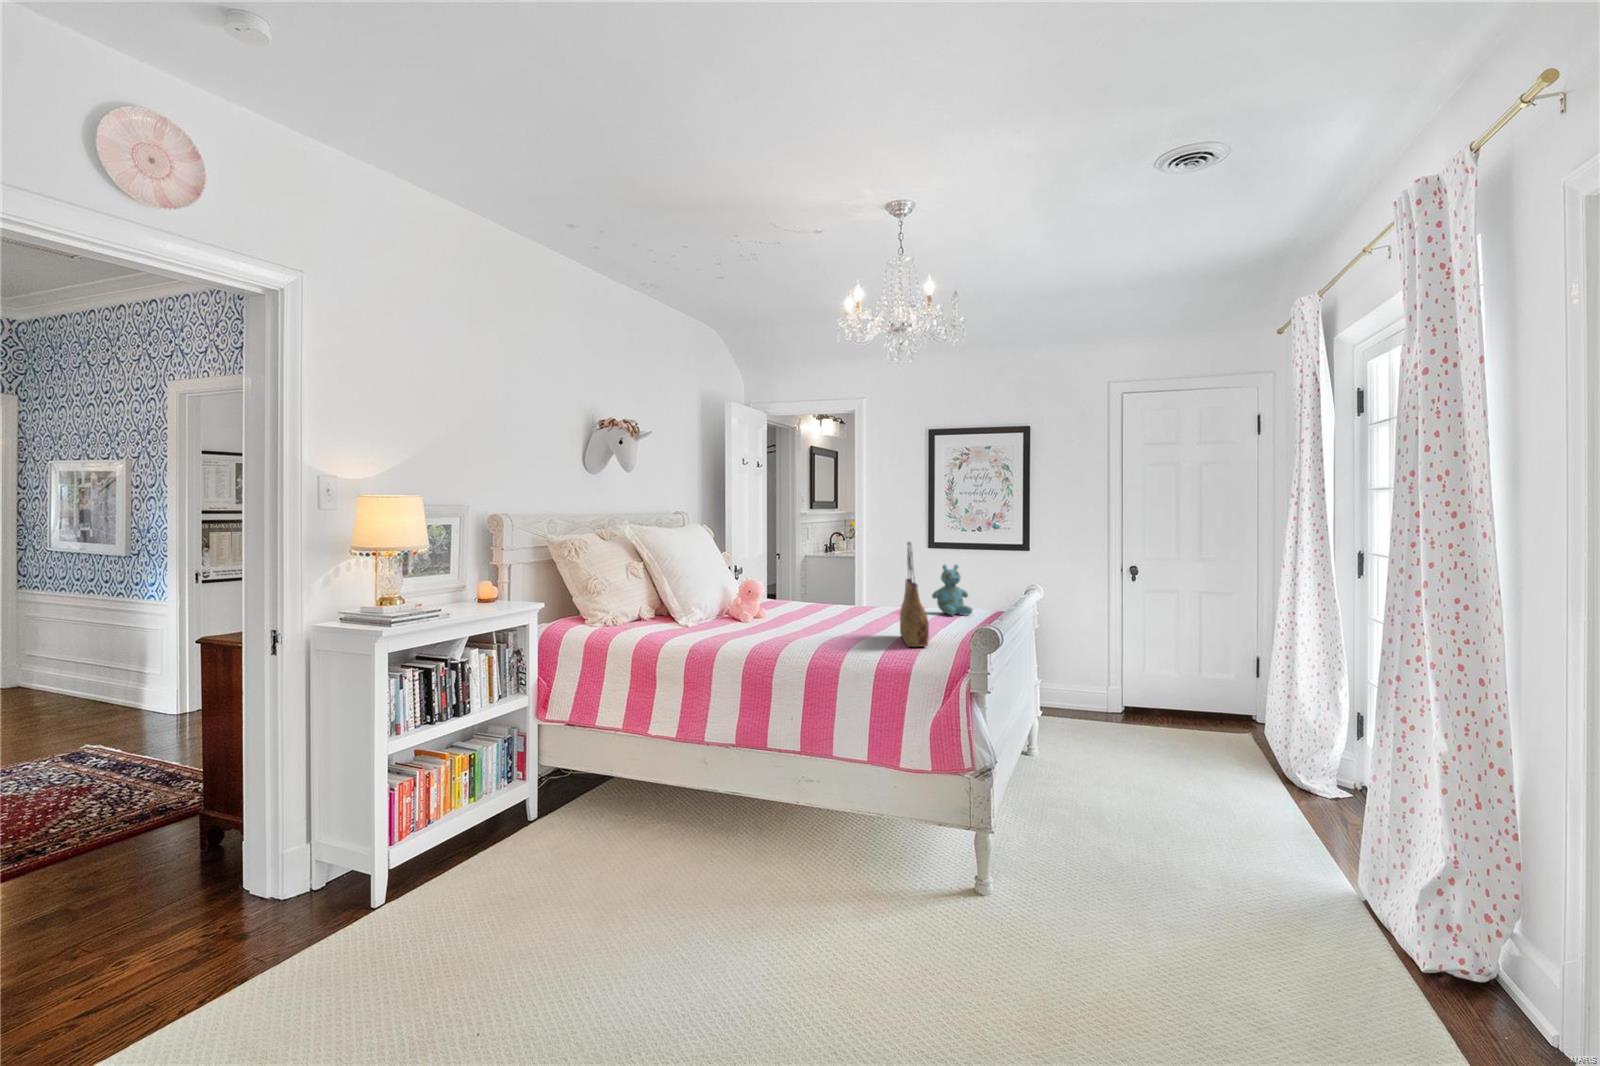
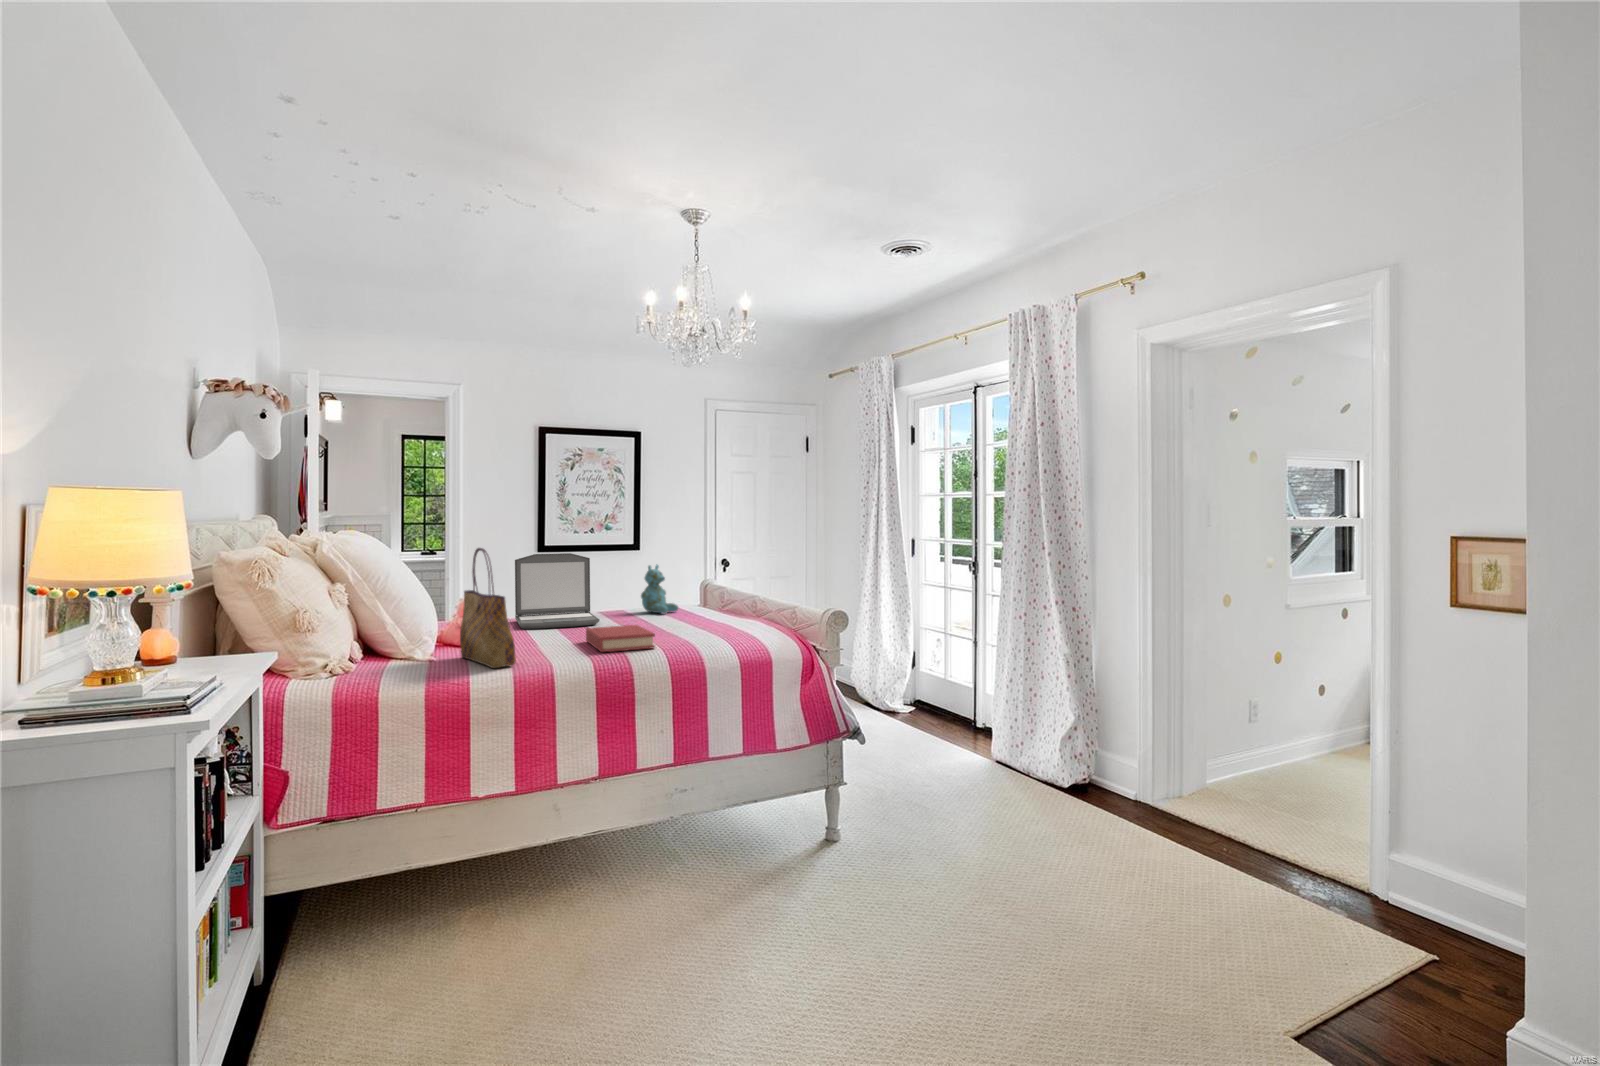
tote bag: present [900,542,929,647] -> present [460,548,516,668]
laptop: none [798,549,882,617] -> present [515,553,599,629]
hardback book: none [784,617,853,640] -> present [586,625,655,652]

